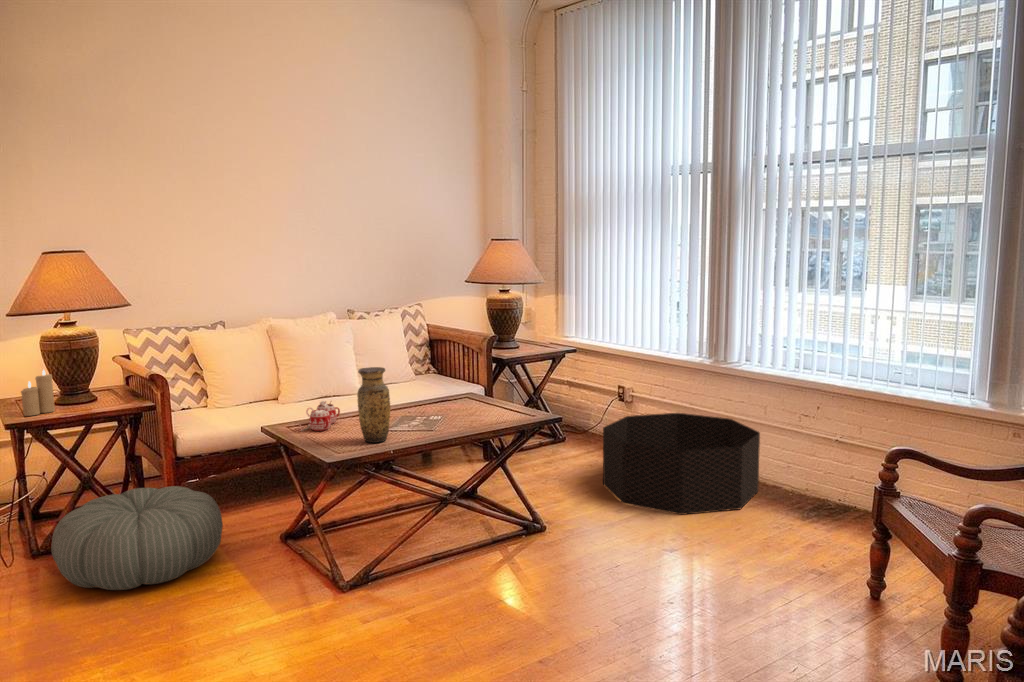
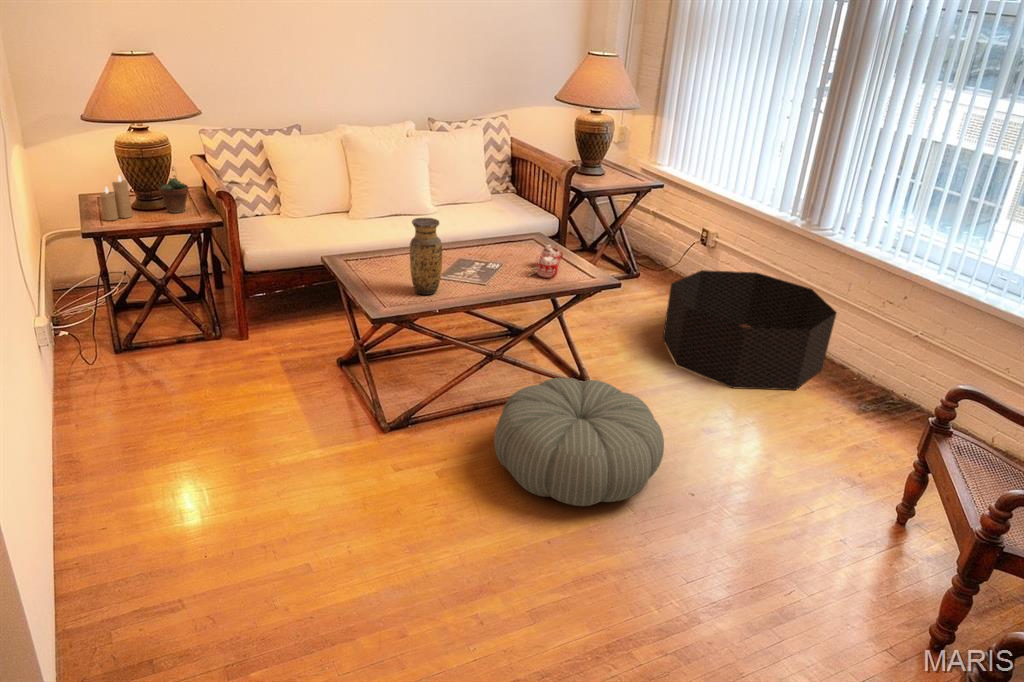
succulent plant: none [84,358,116,405] -> present [159,168,188,213]
mug: present [301,401,340,431] -> present [529,245,563,278]
pouf: present [51,486,223,590] -> present [494,378,664,506]

